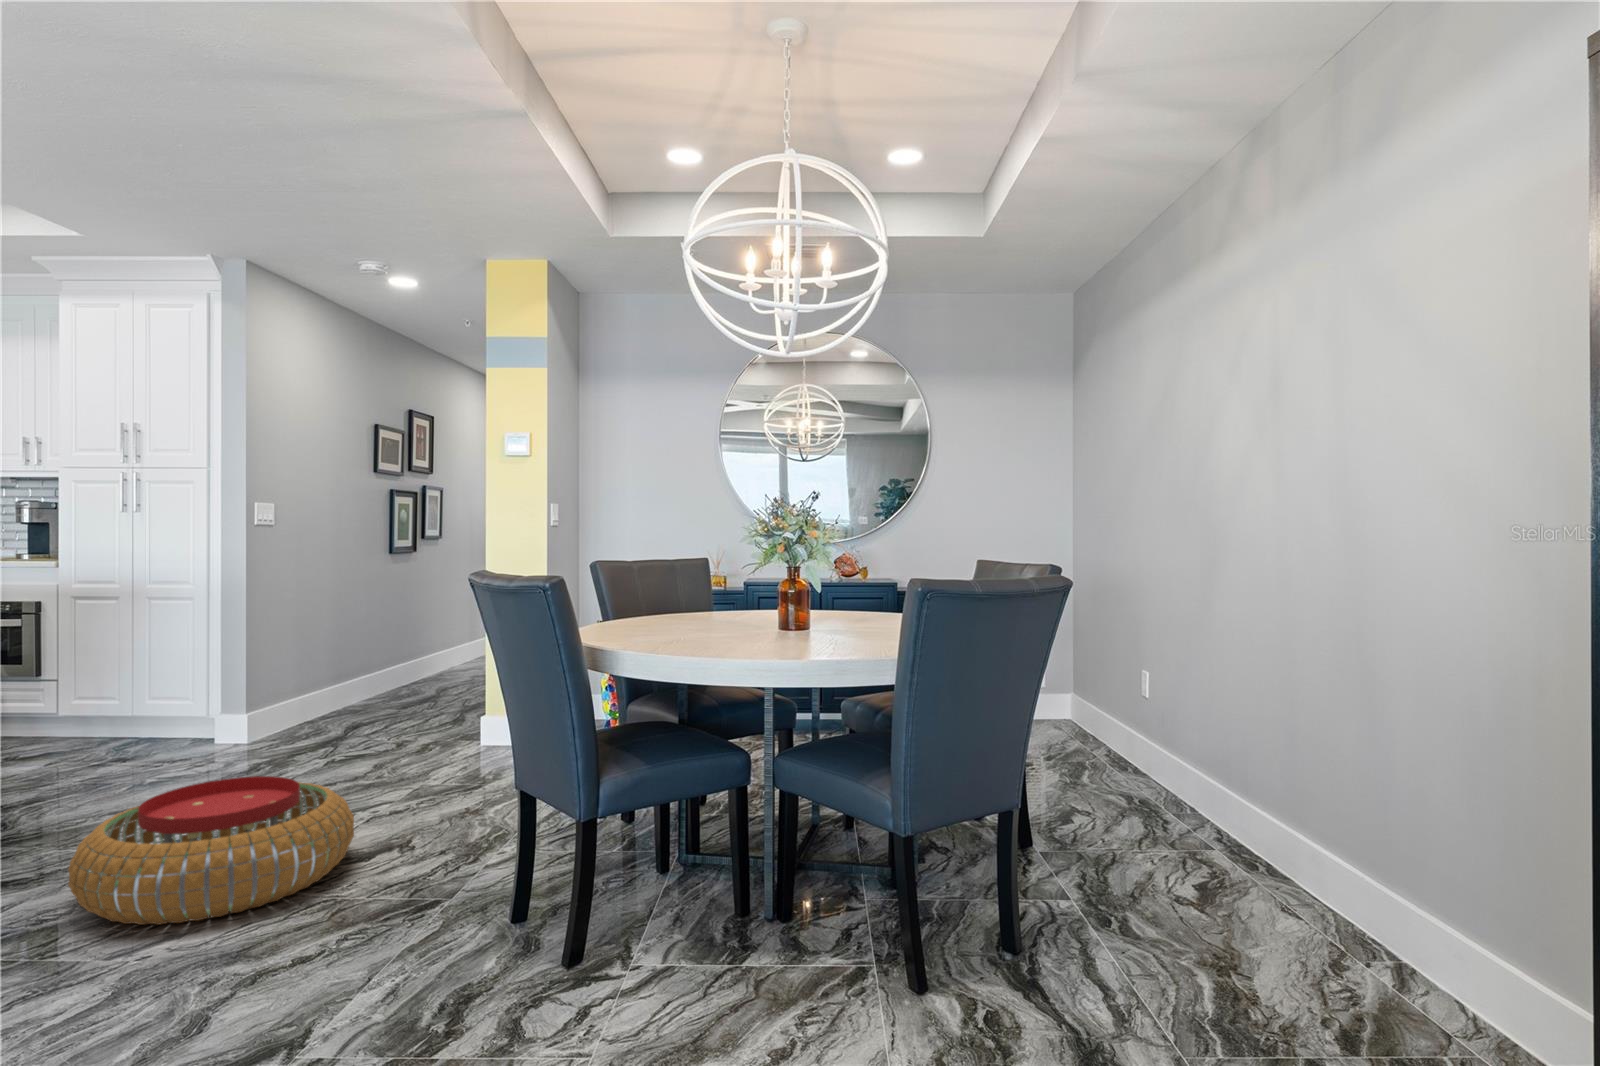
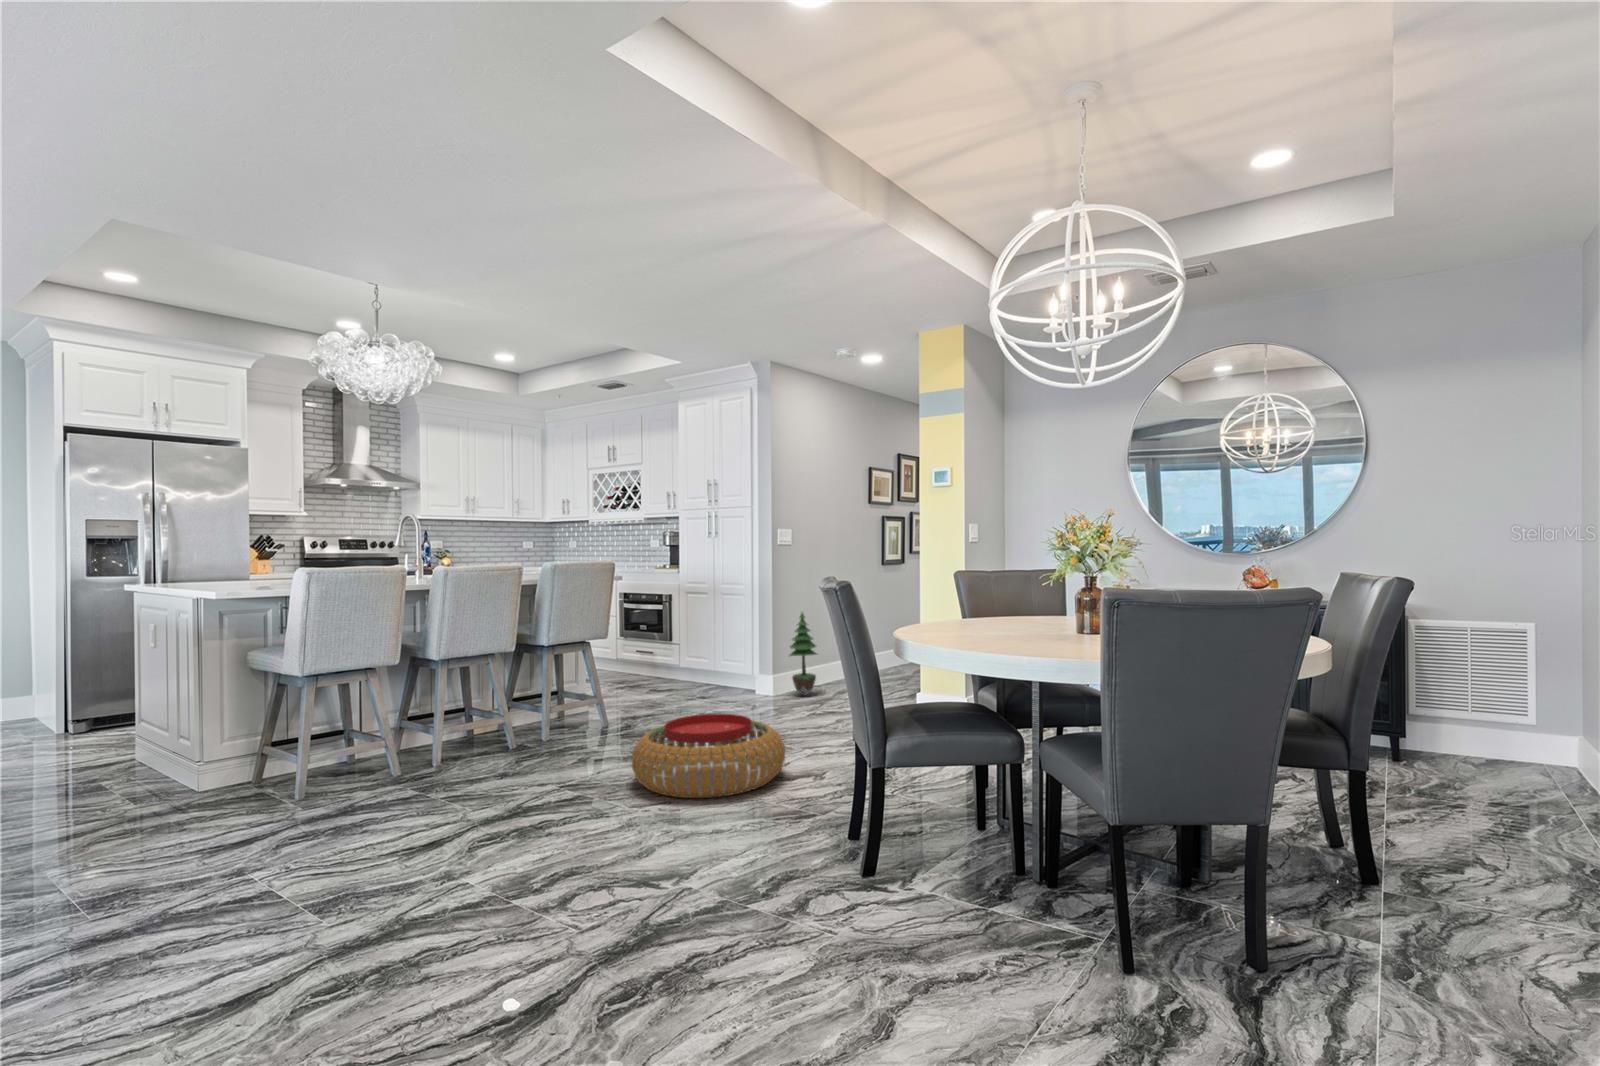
potted tree: none [273,618,322,735] -> present [789,613,817,695]

